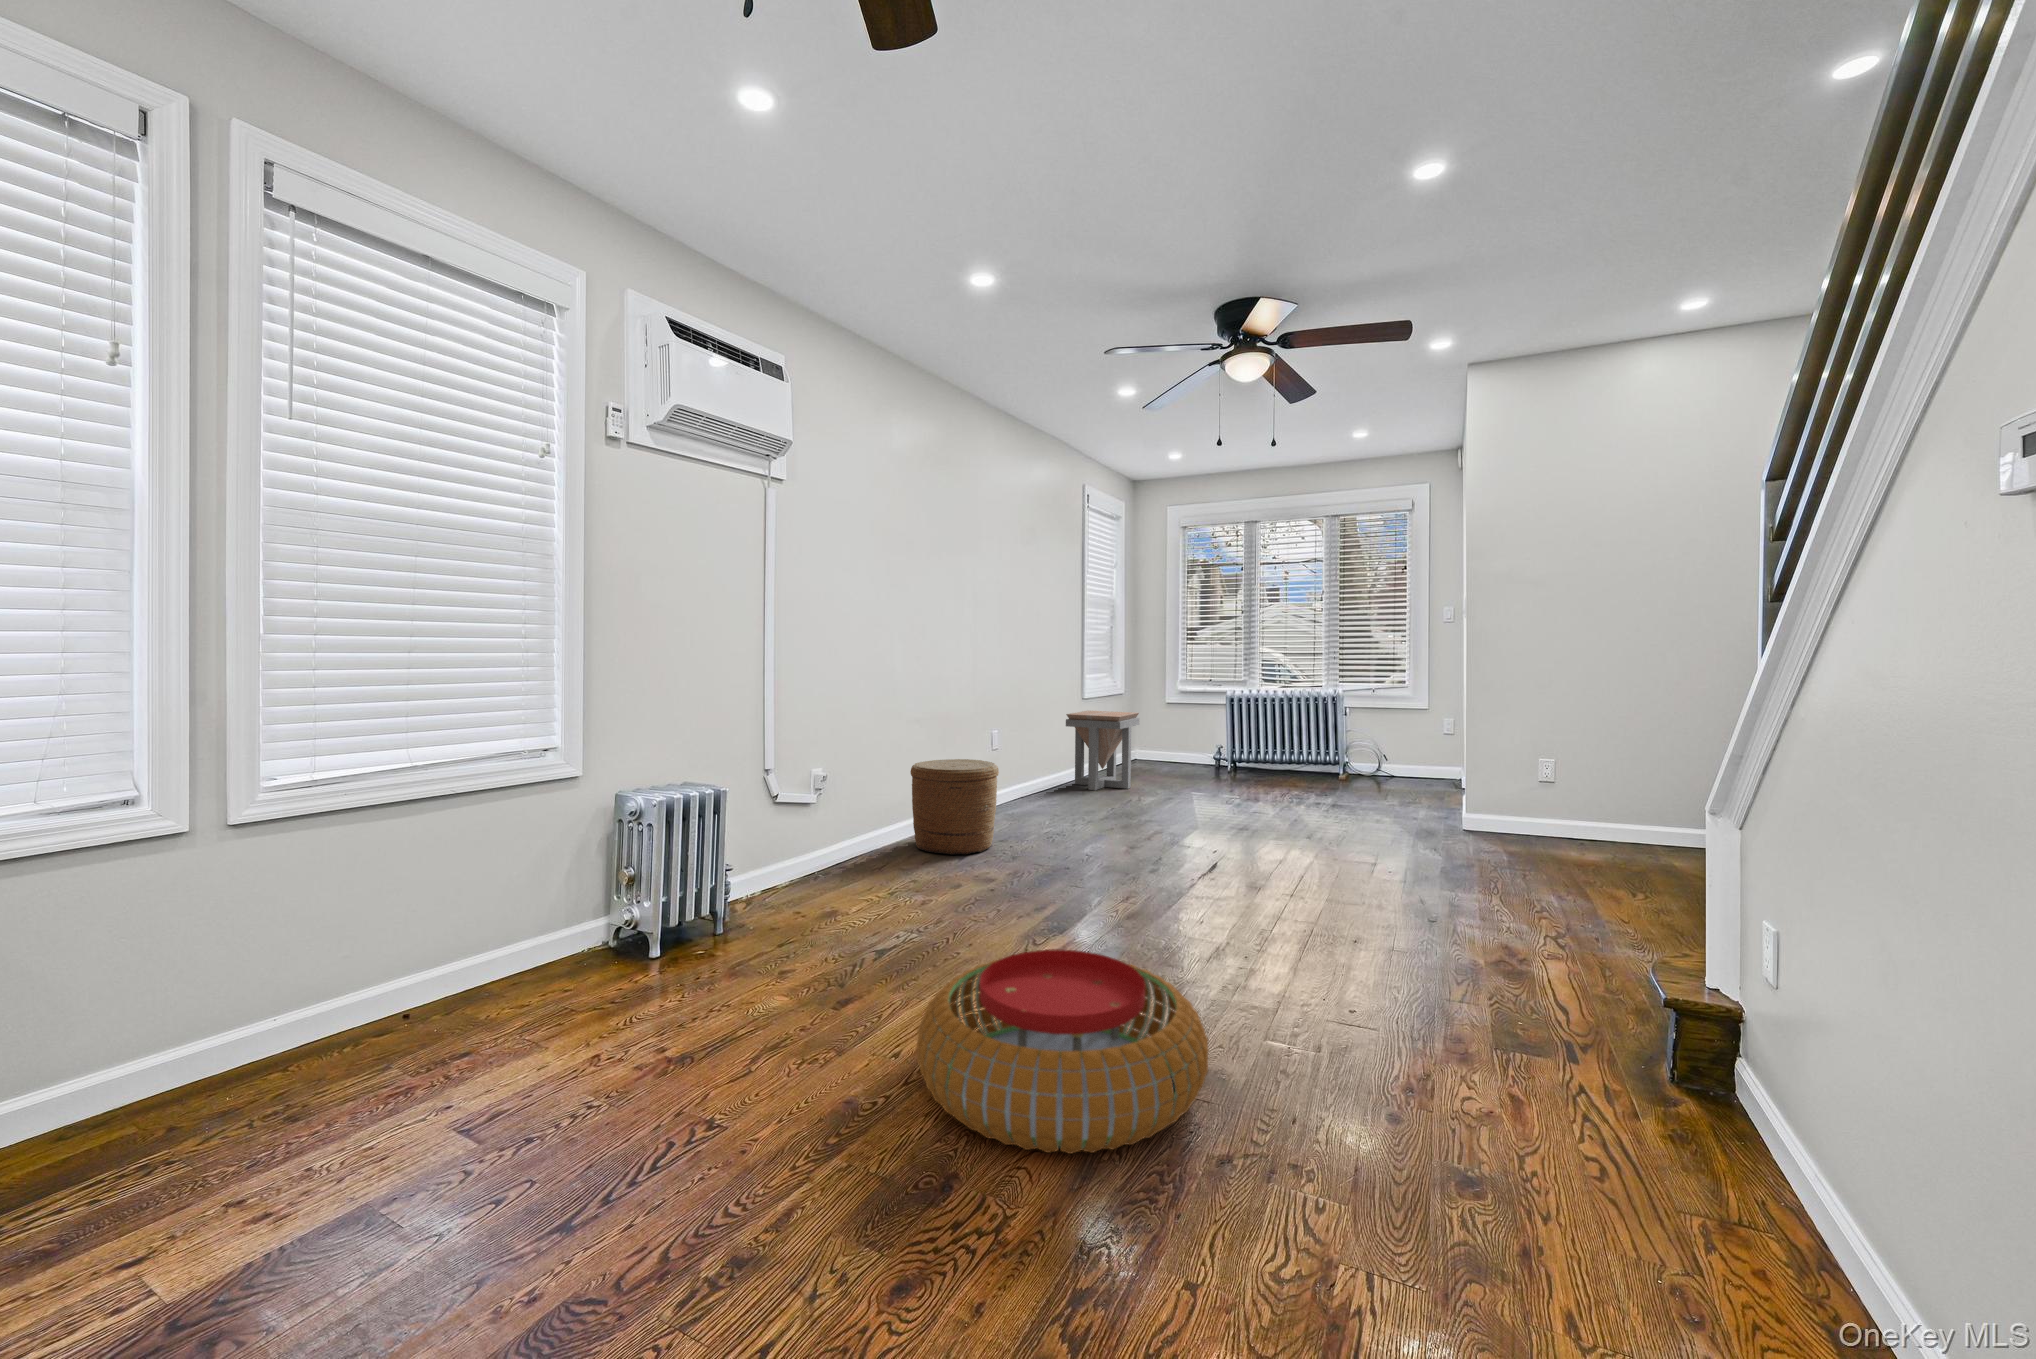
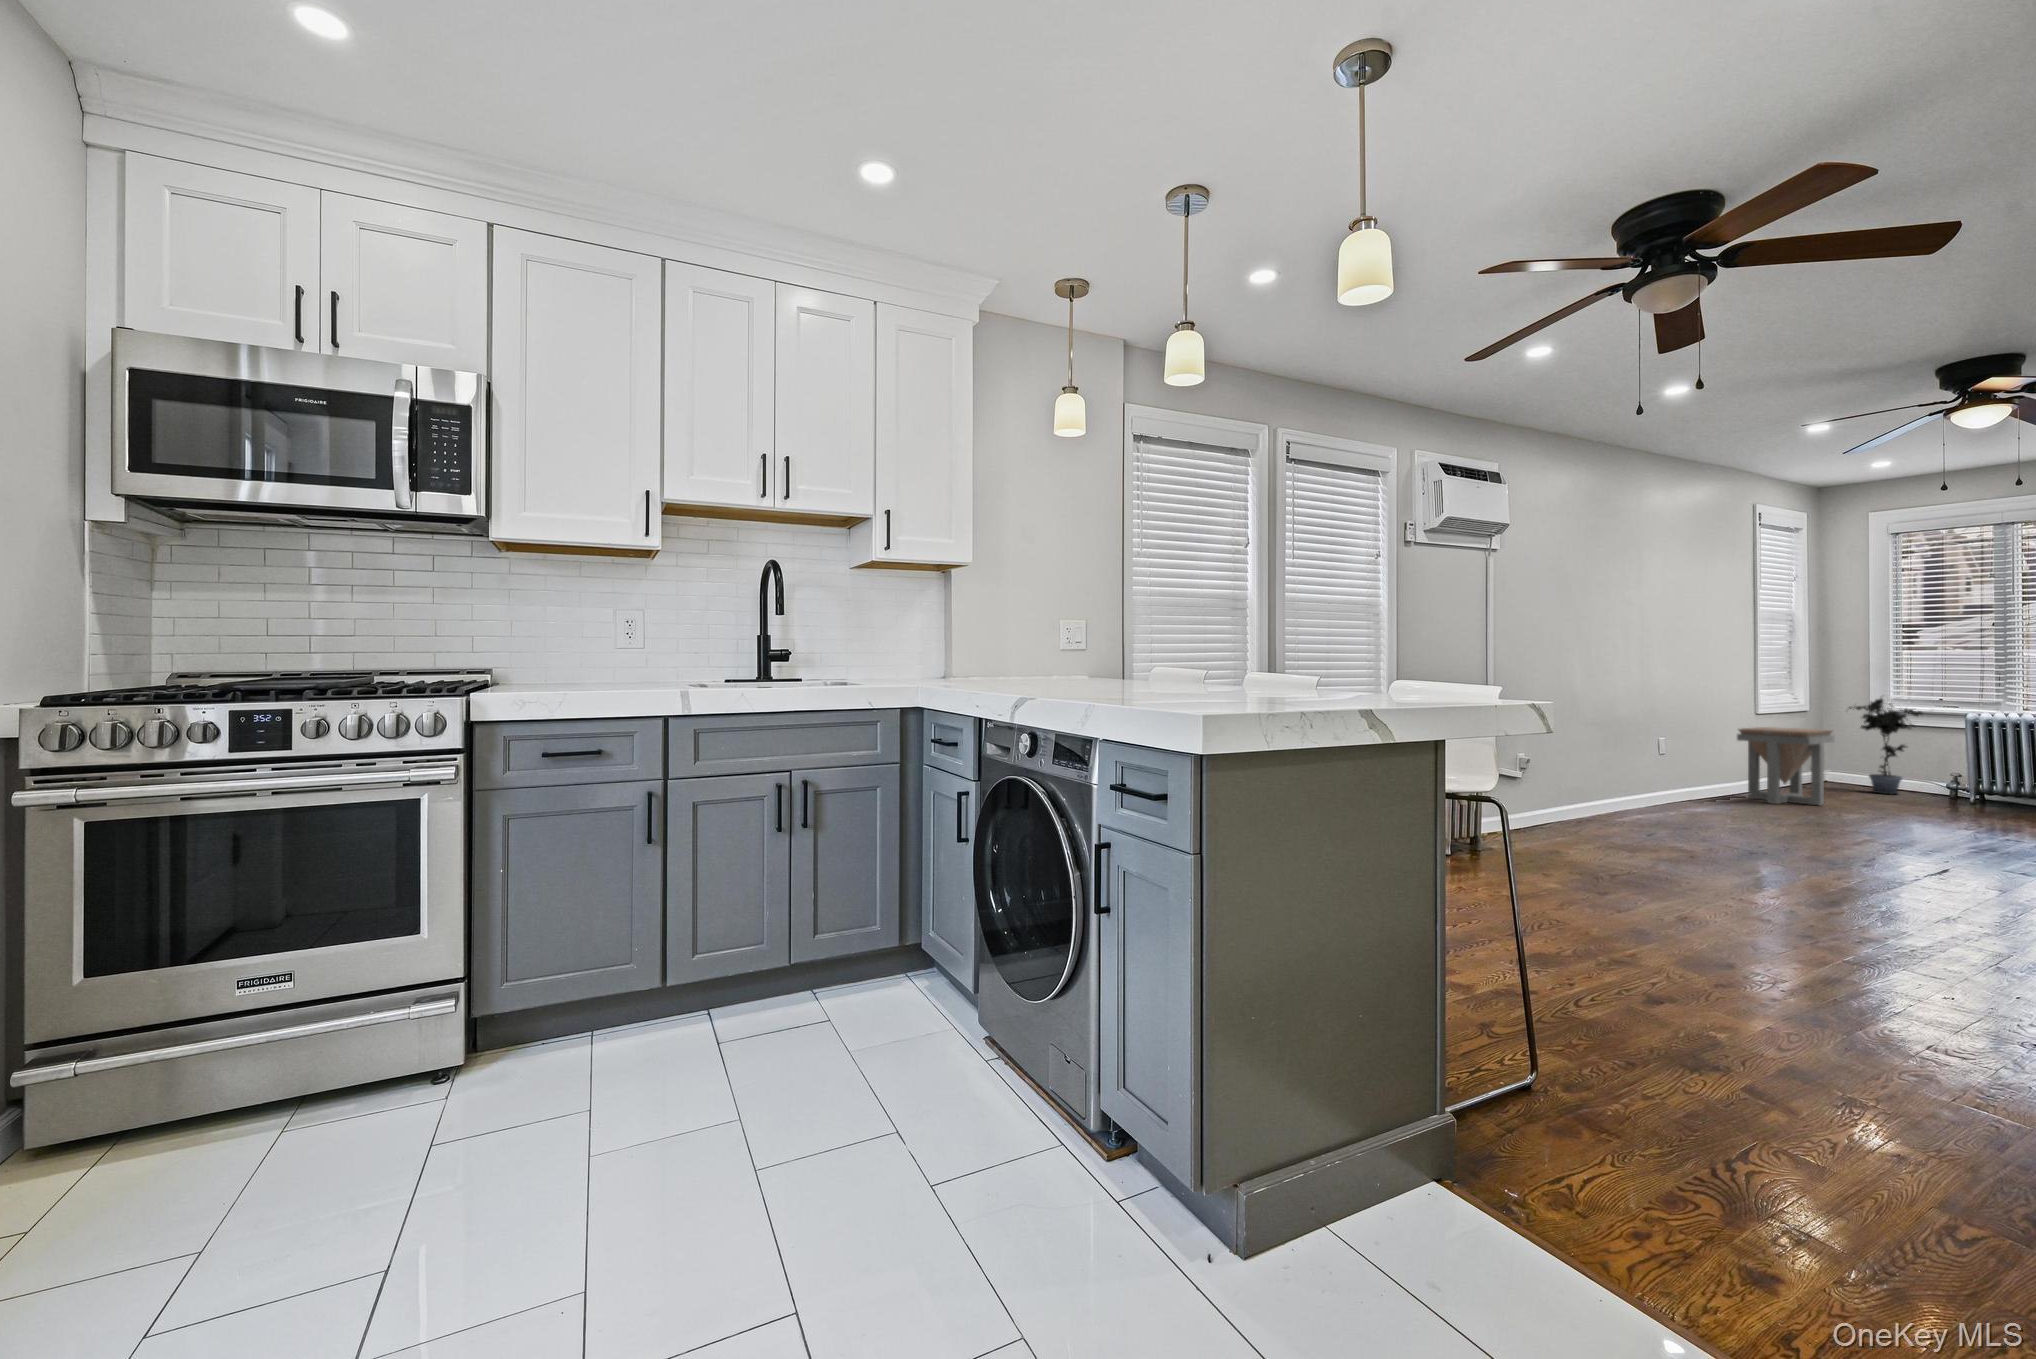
potted plant: none [1149,677,1200,768] -> present [1849,698,1923,794]
woven basket: present [910,759,999,855] -> none [1590,757,1679,833]
pouf: present [917,949,1208,1154] -> none [1678,859,1931,962]

